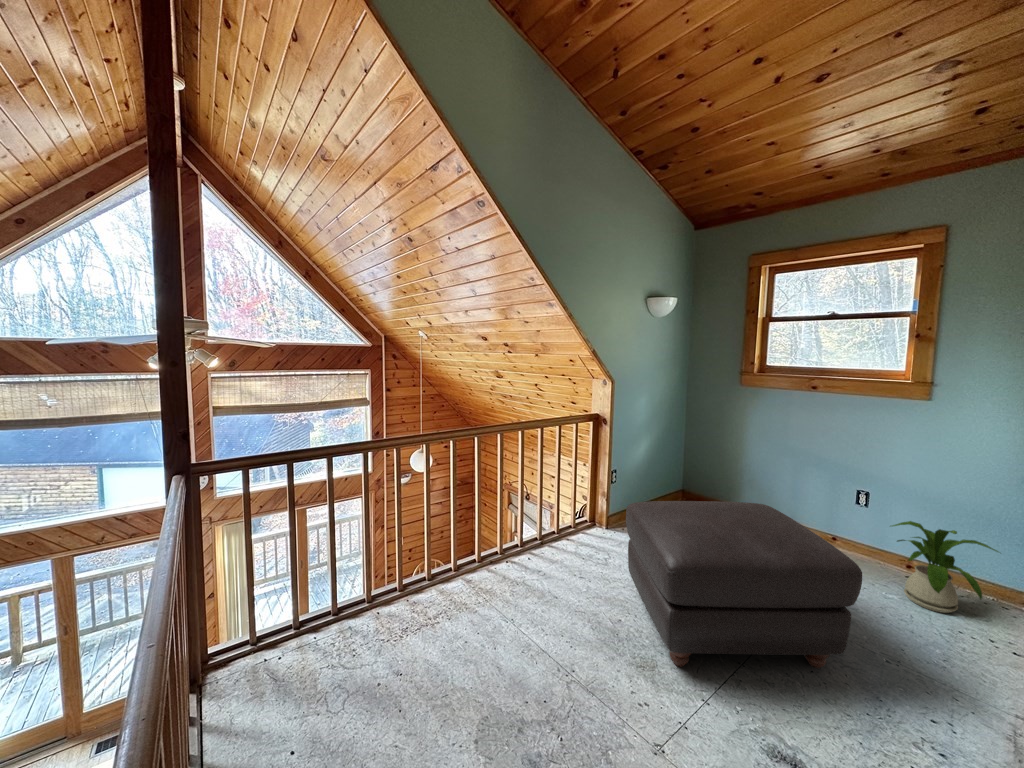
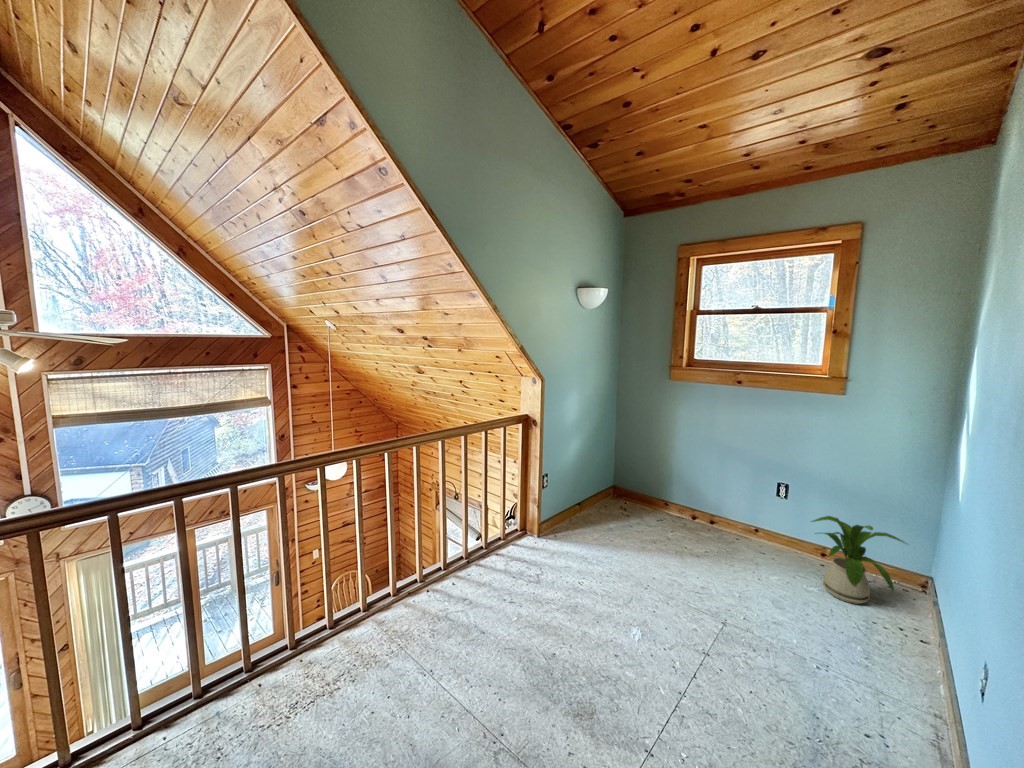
ottoman: present [626,501,862,668] -> none [559,510,801,707]

